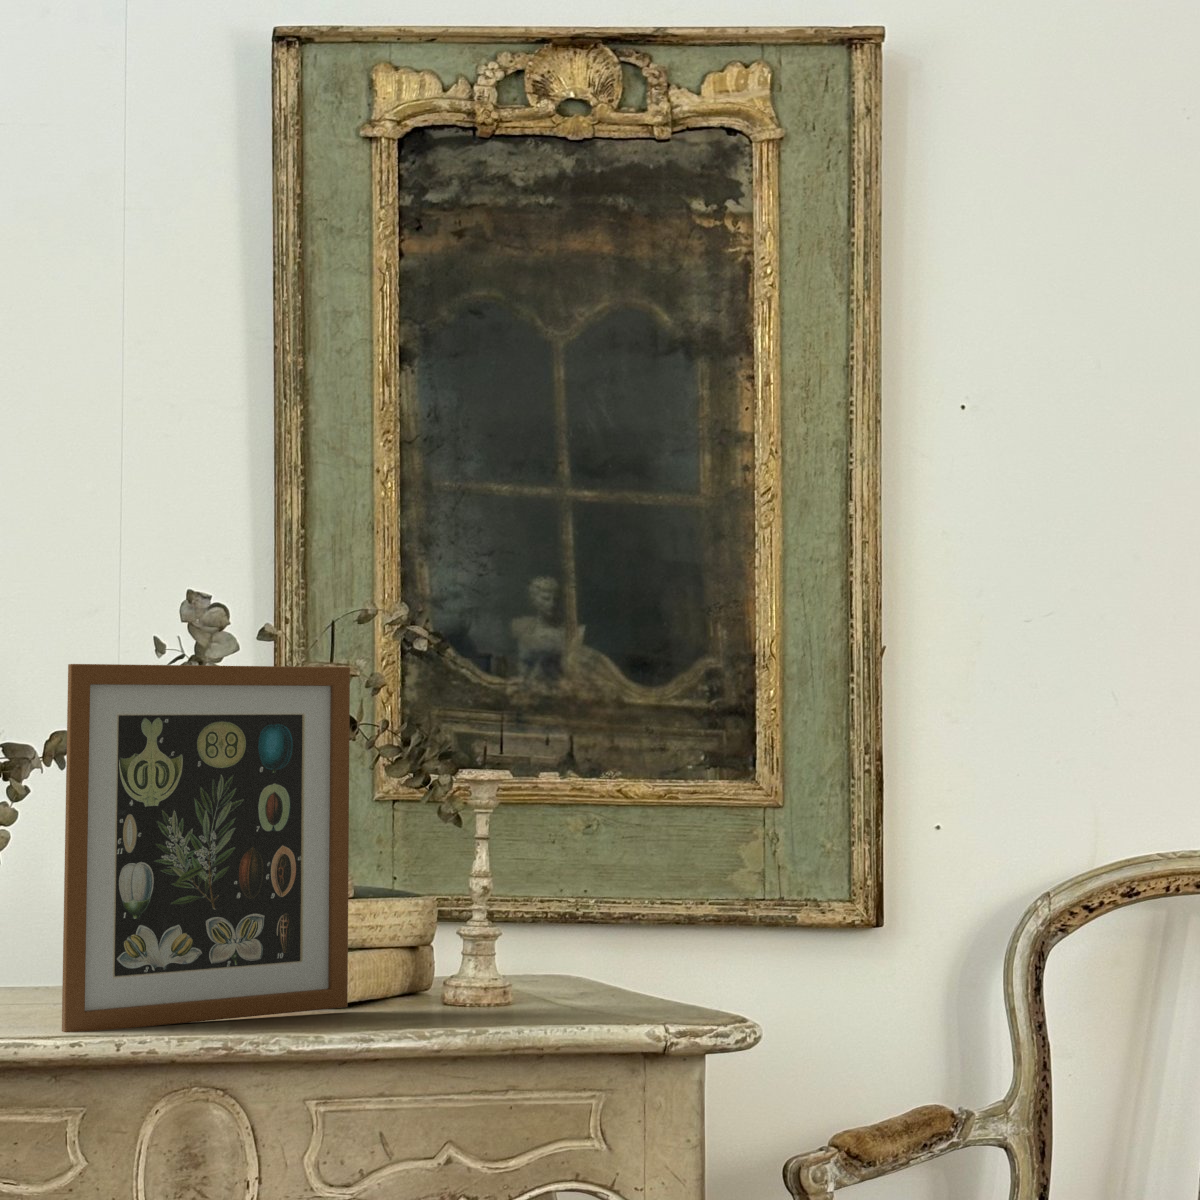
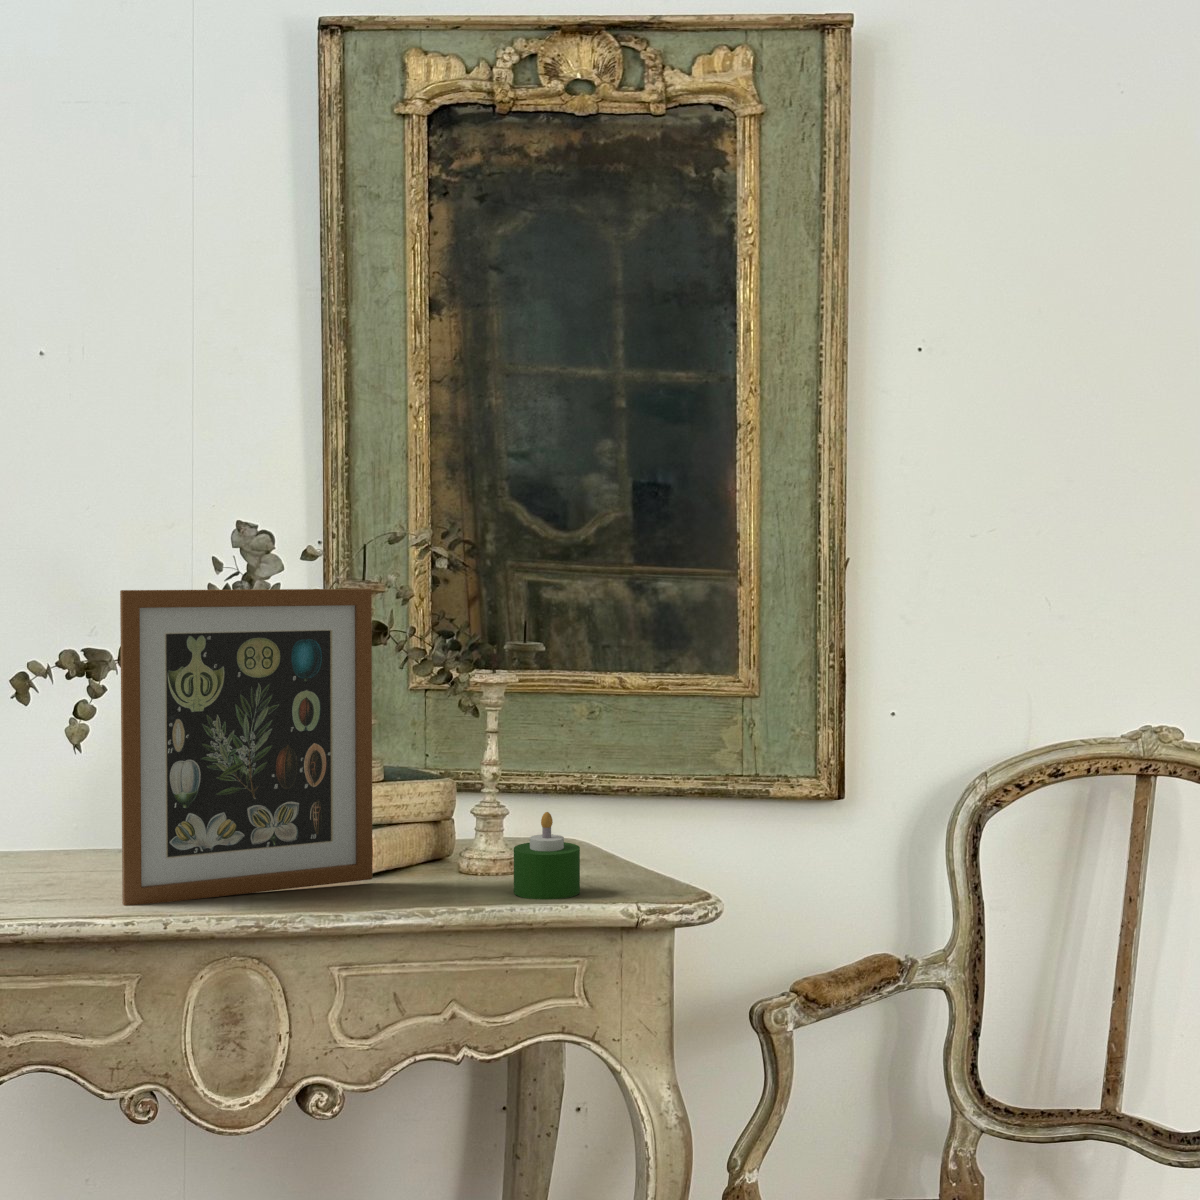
candle: none [517,922,593,1023] -> present [514,812,580,900]

